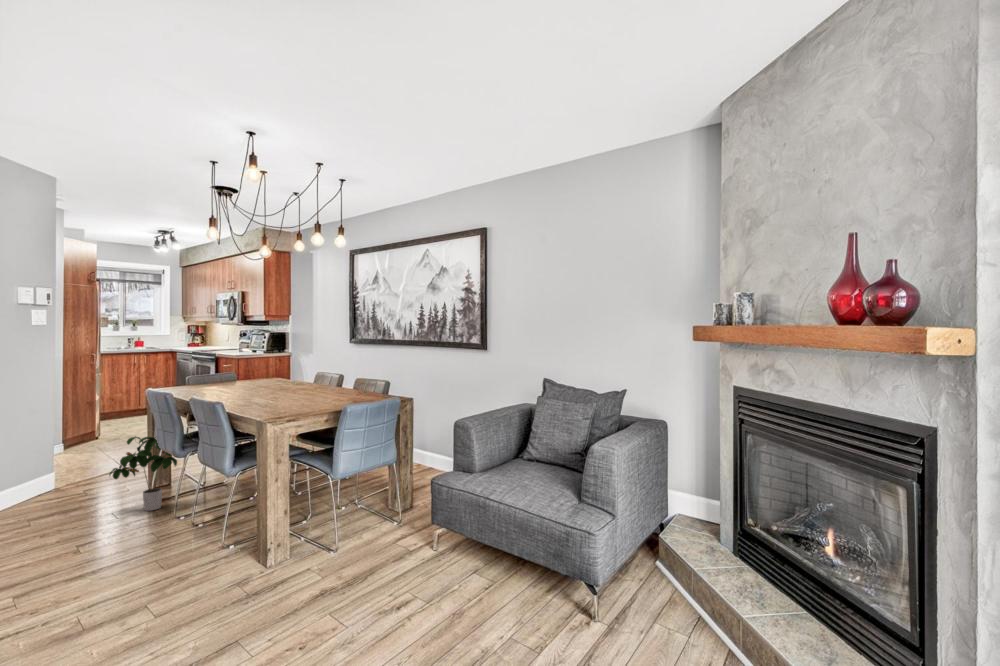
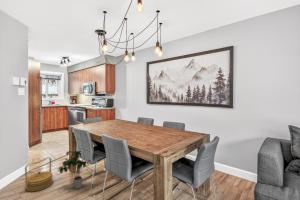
basket: none [39,452,102,516] -> present [25,157,53,191]

